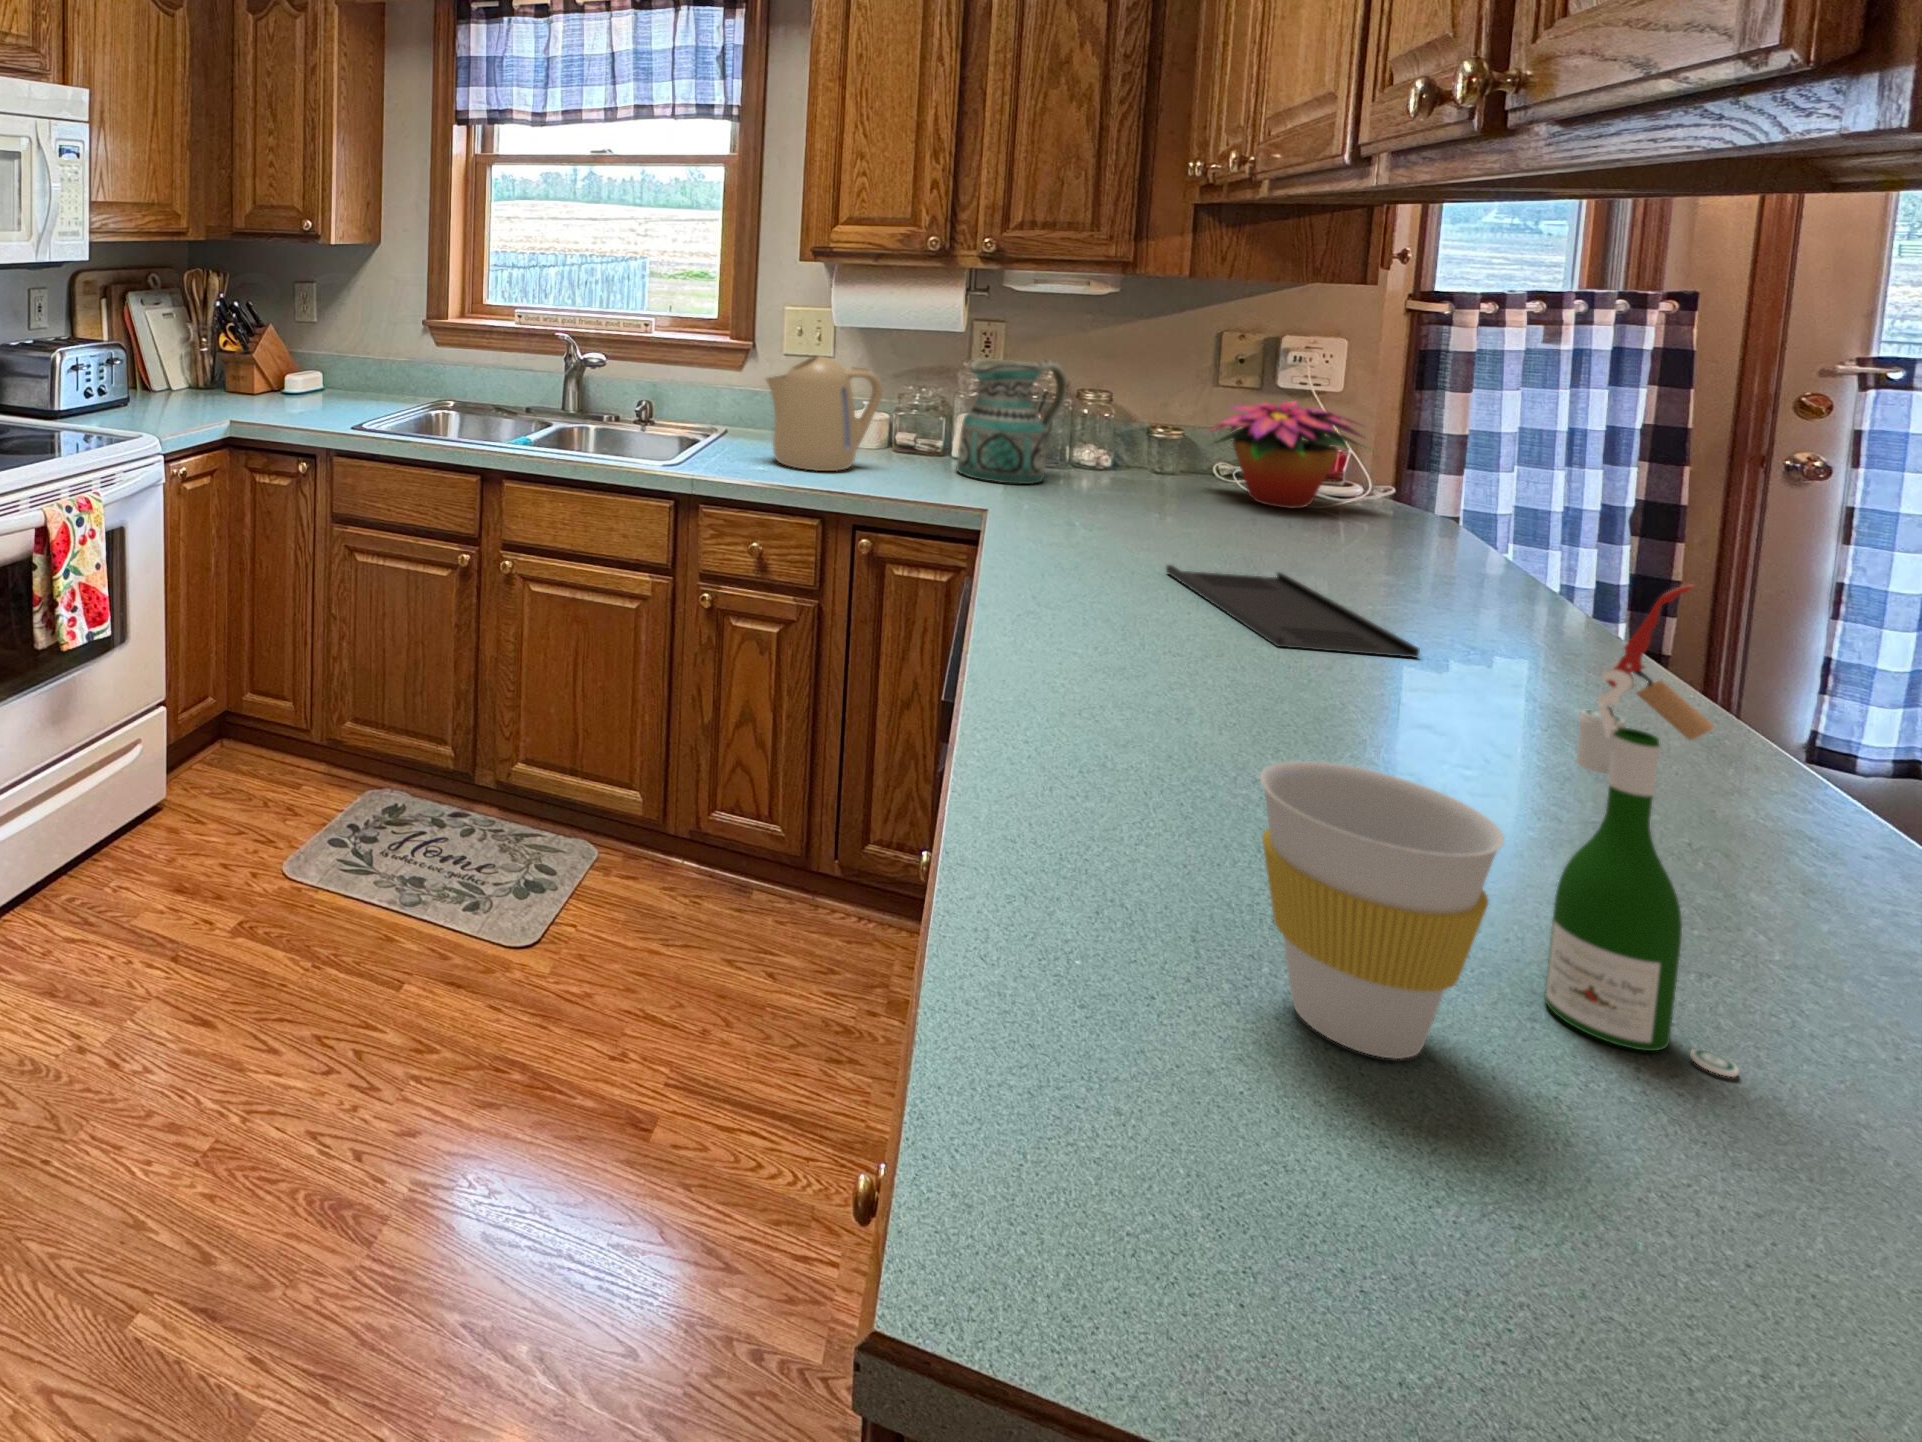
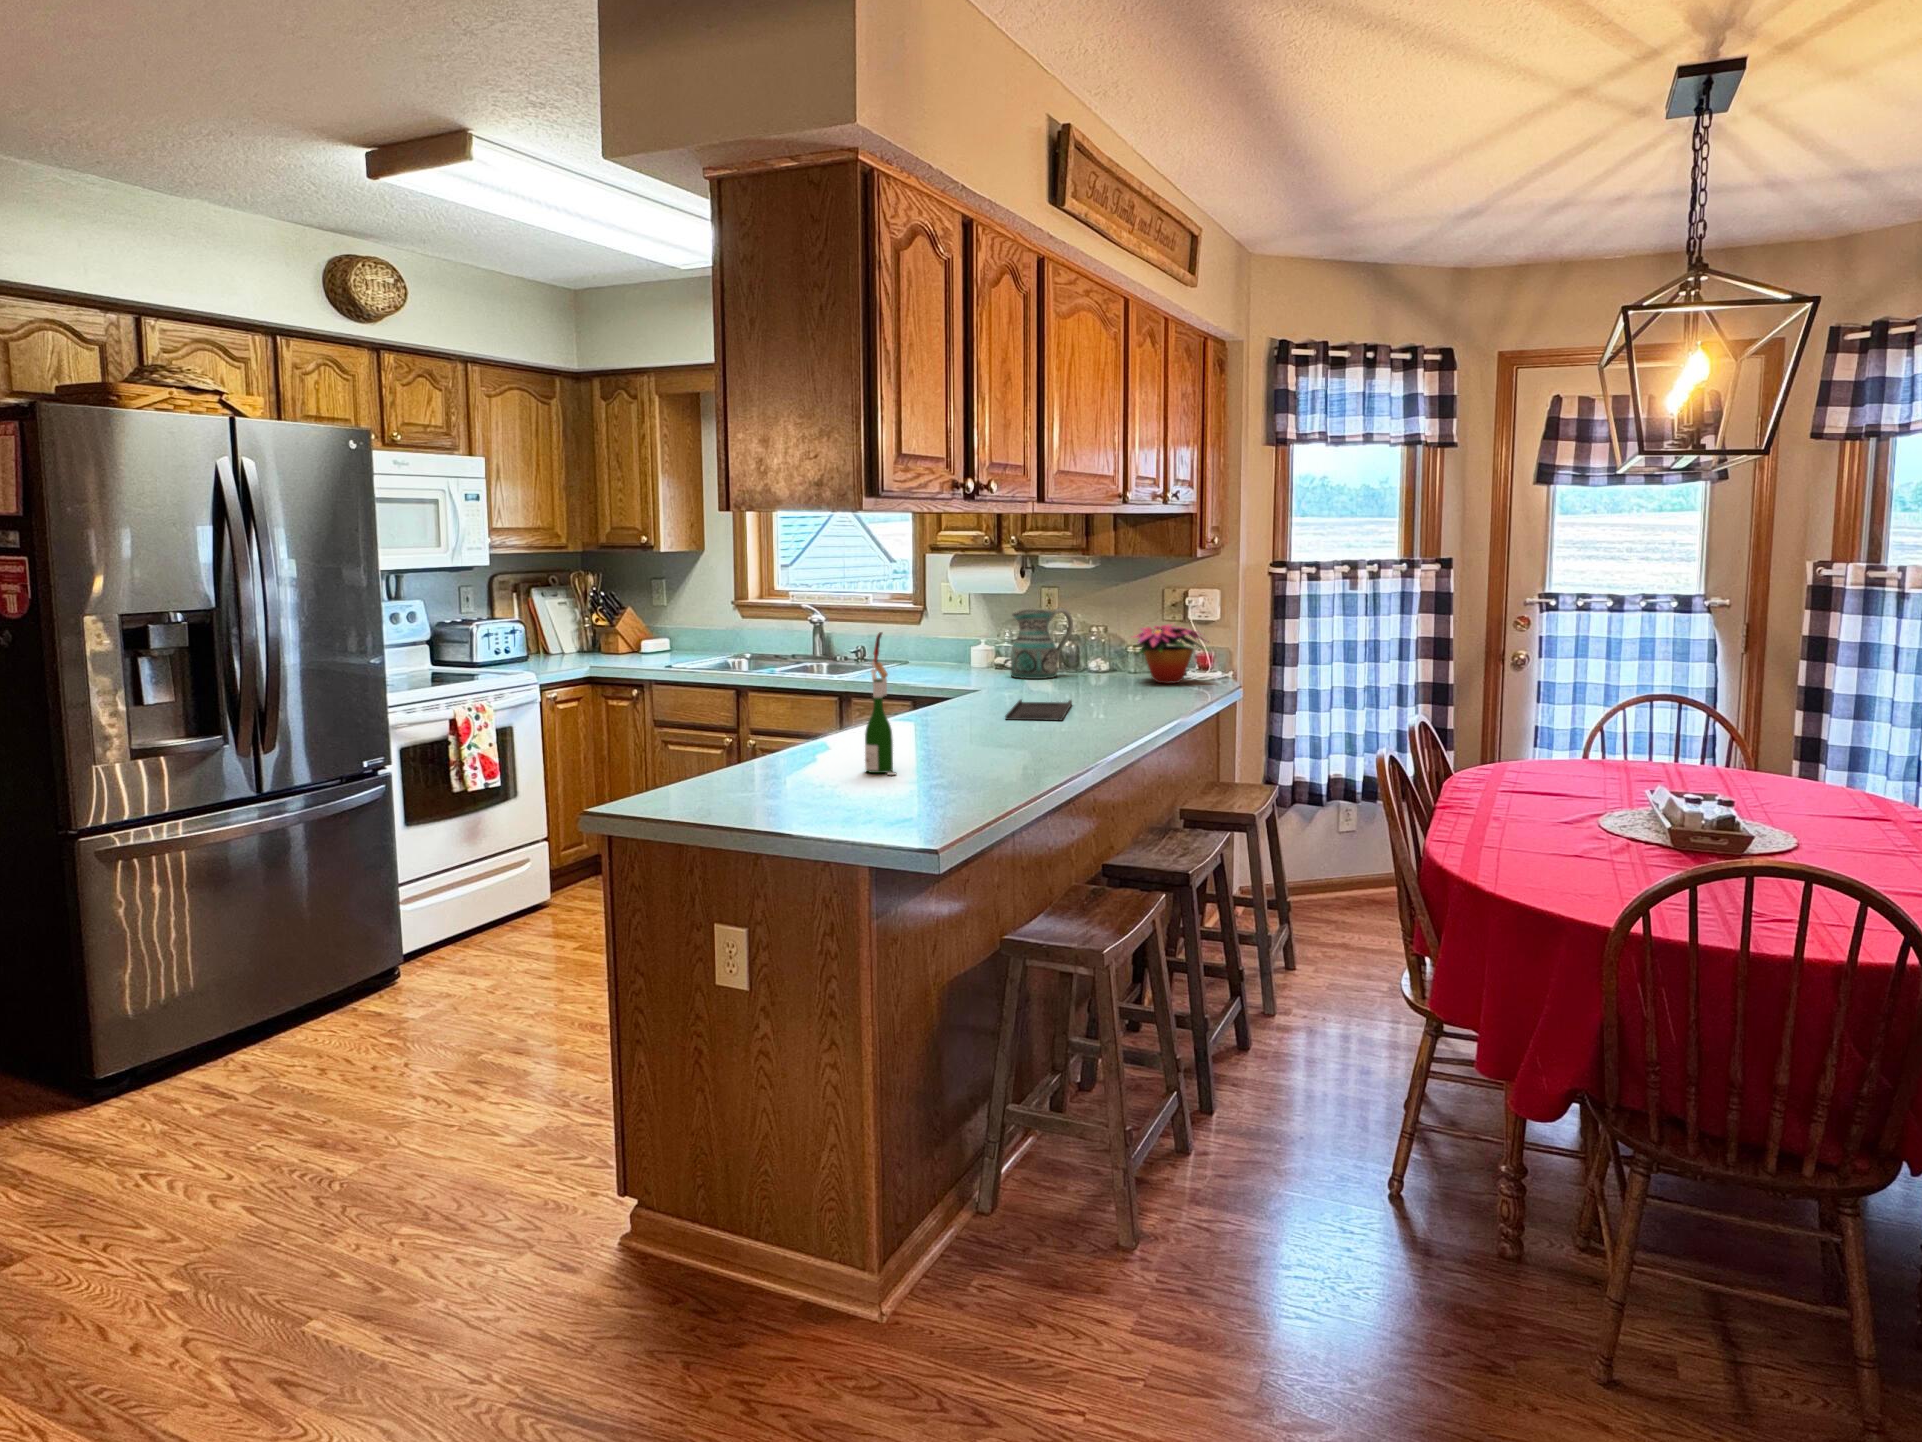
kettle: present [766,356,882,471] -> none [899,610,967,677]
cup: present [1260,761,1504,1059] -> none [766,699,824,775]

